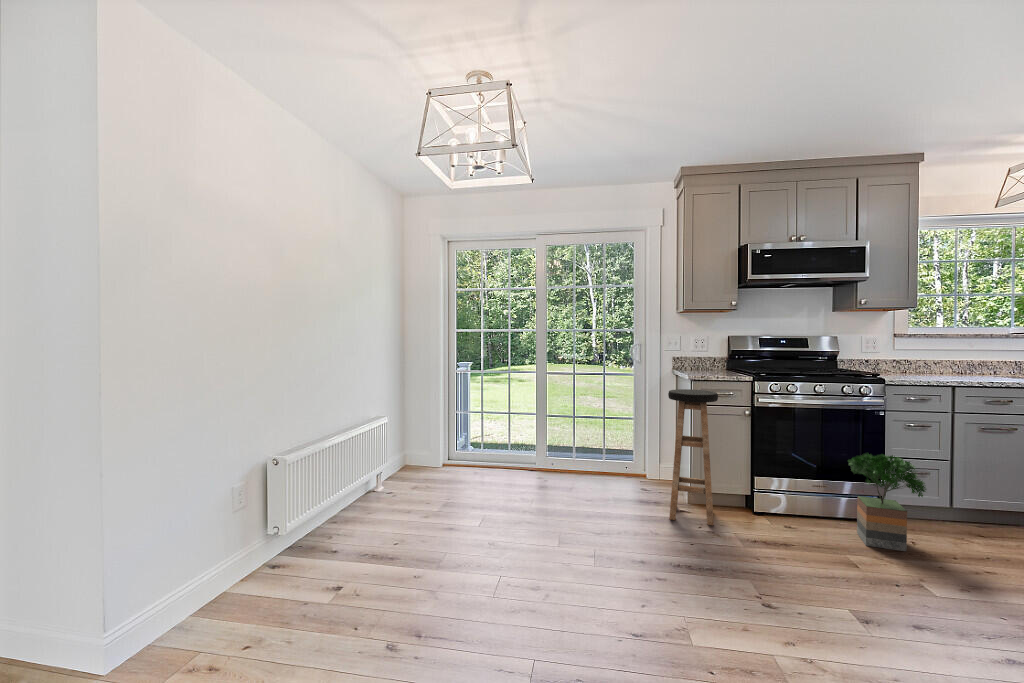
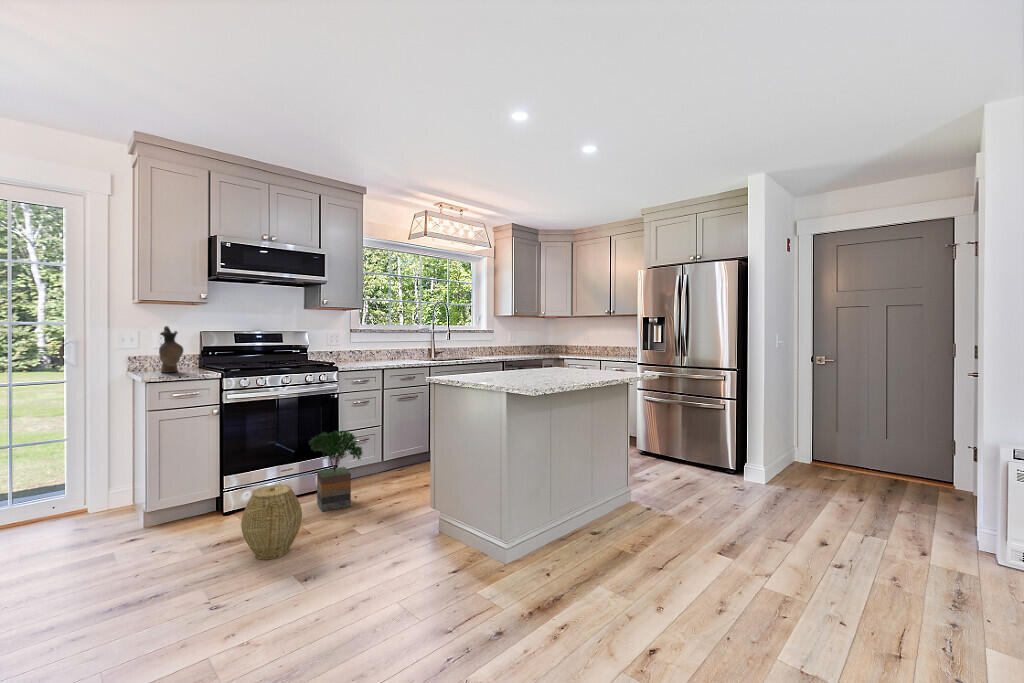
ceramic pitcher: none [698,331,718,372] -> present [159,326,183,372]
bar stool: present [668,389,718,525] -> none [109,393,178,553]
woven basket: none [782,499,850,580] -> present [241,485,302,560]

